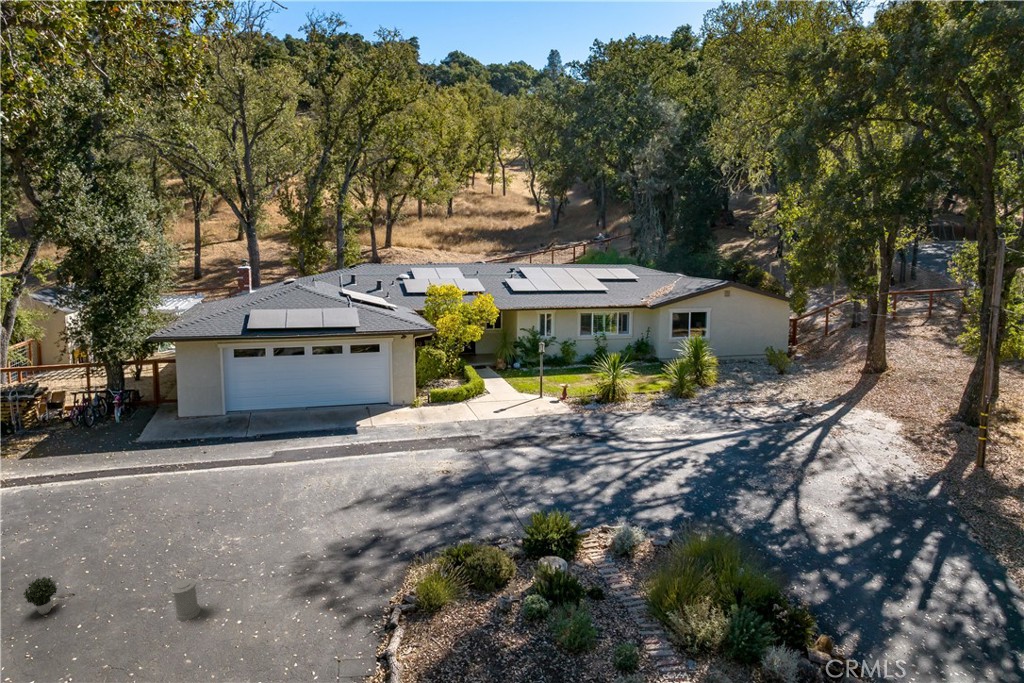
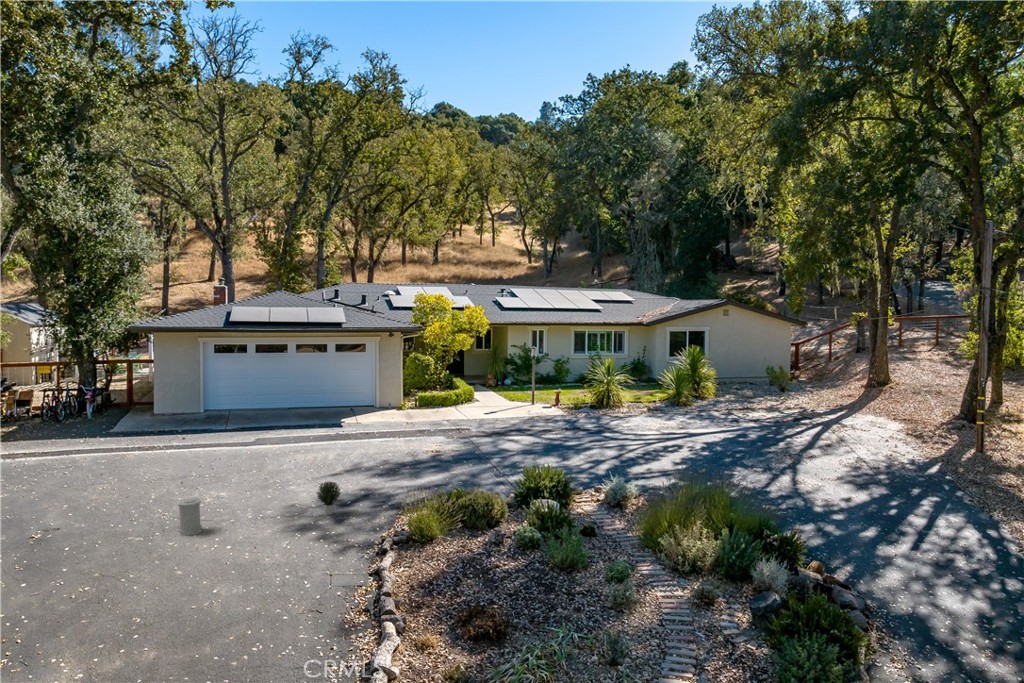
potted plant: present [23,577,57,615] -> present [316,482,340,515]

